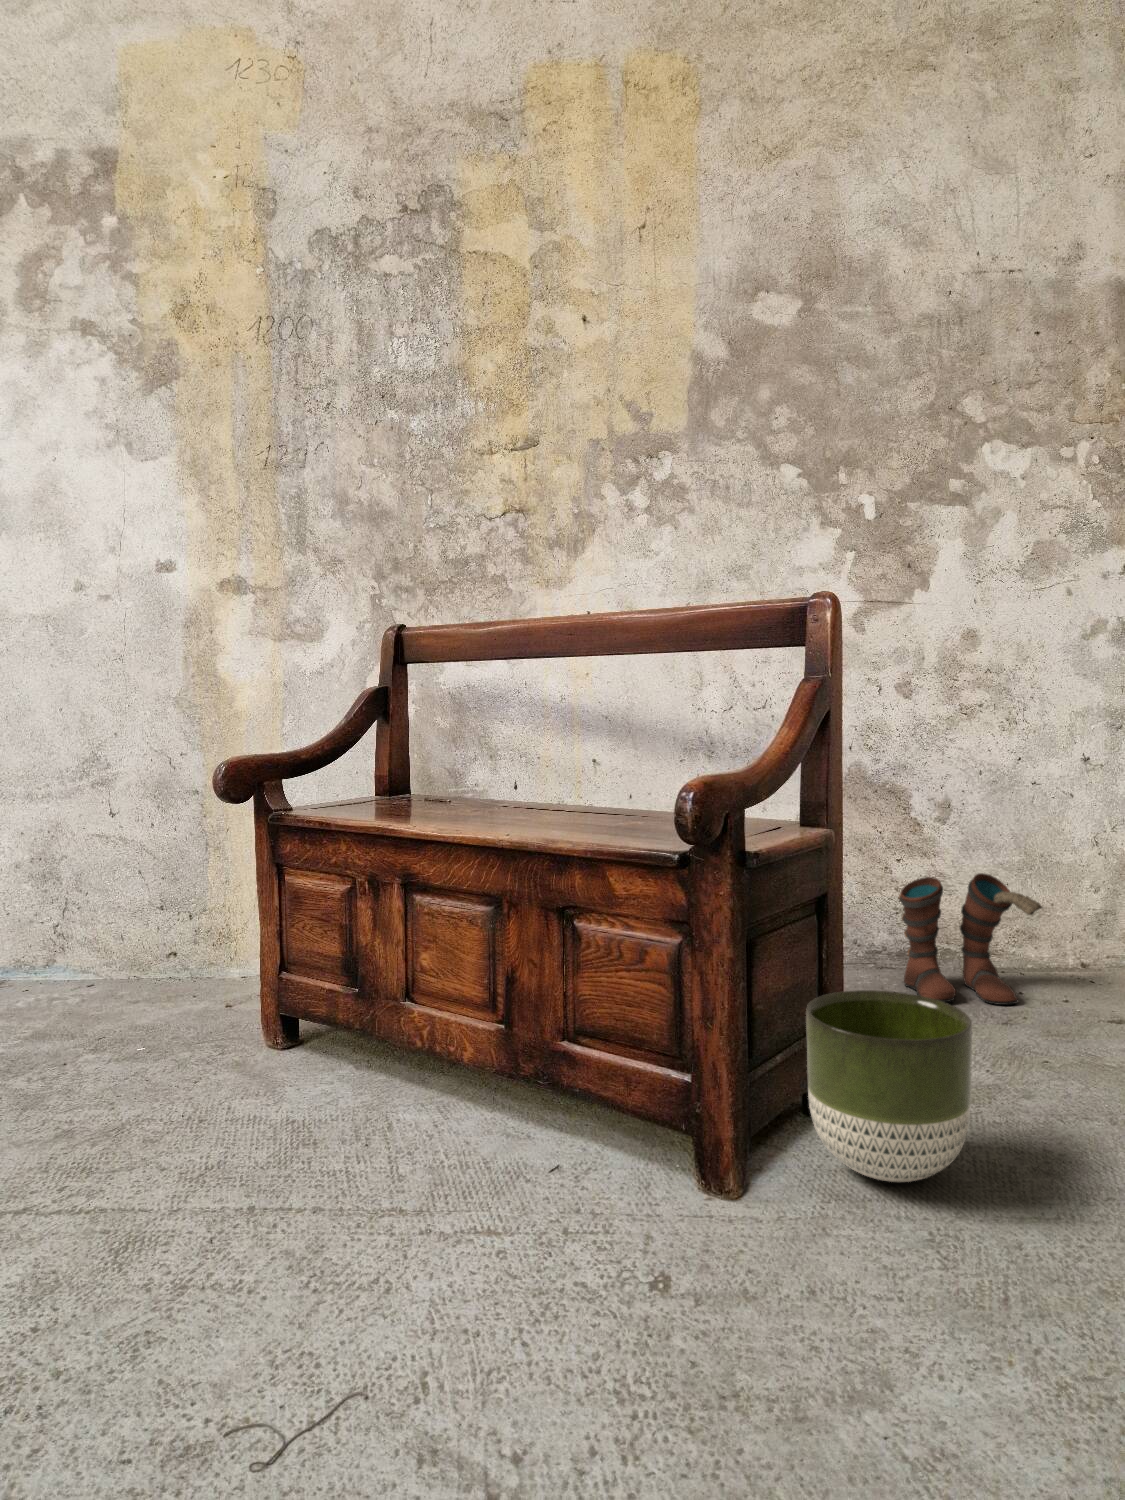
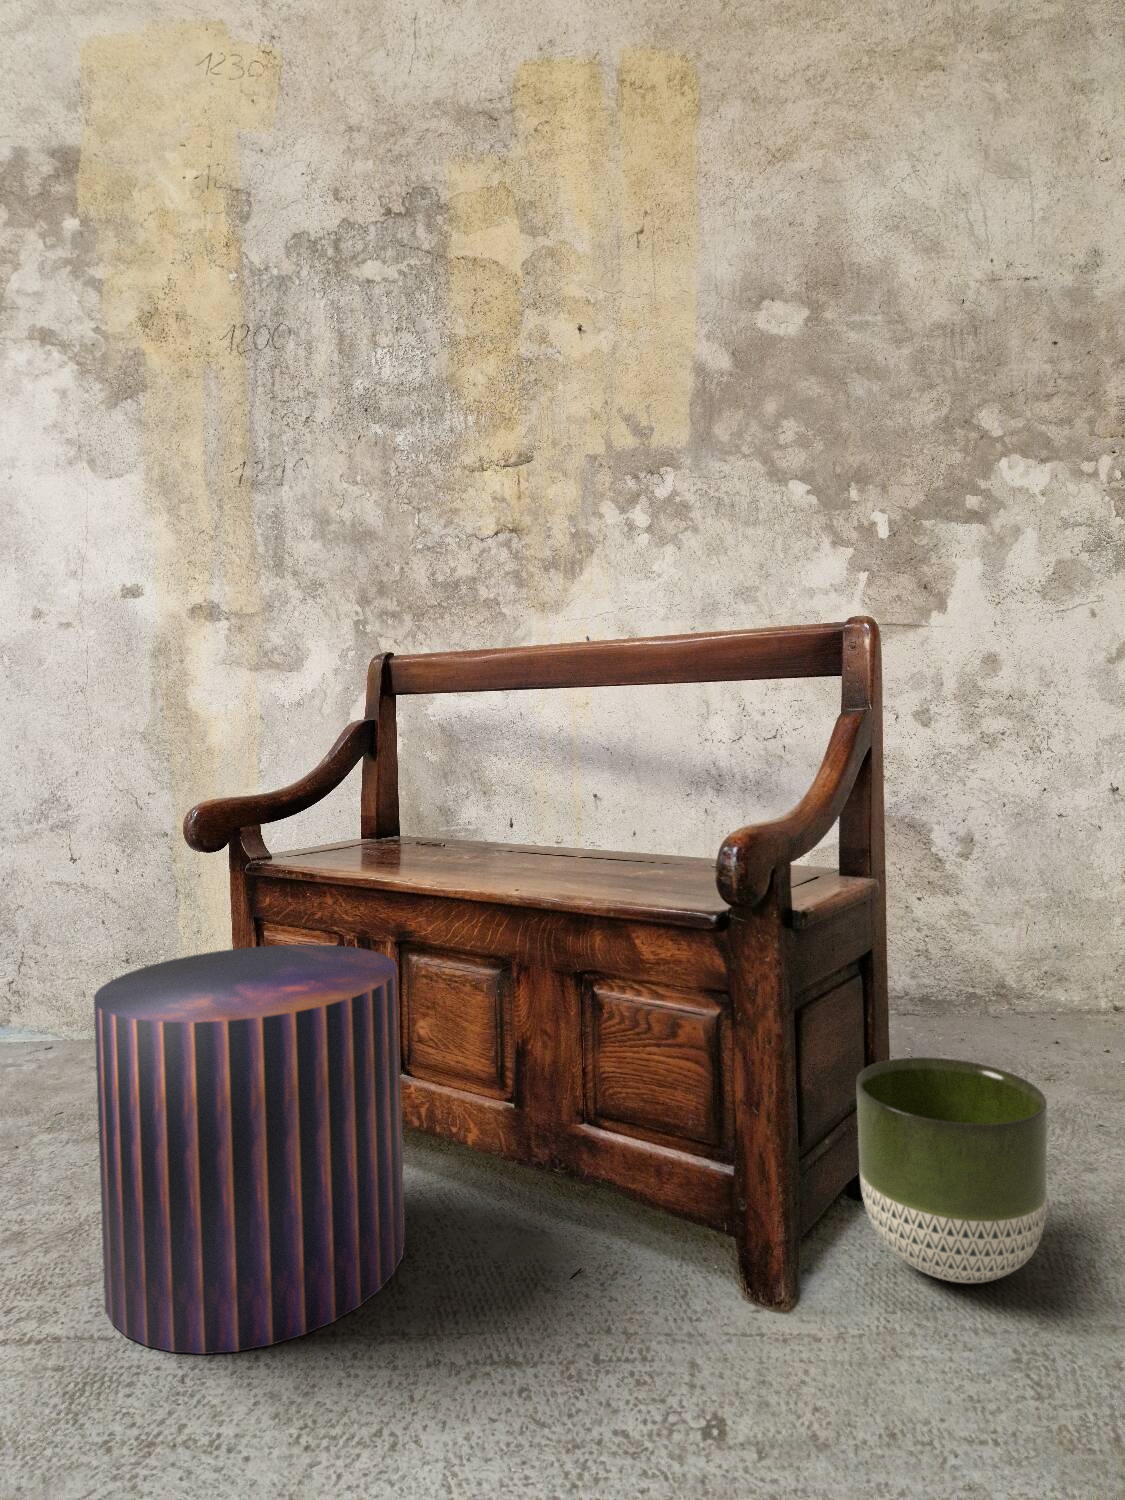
boots: present [899,873,1043,1005] -> none [920,911,1077,1053]
pouf: none [134,885,405,1222] -> present [94,945,405,1354]

